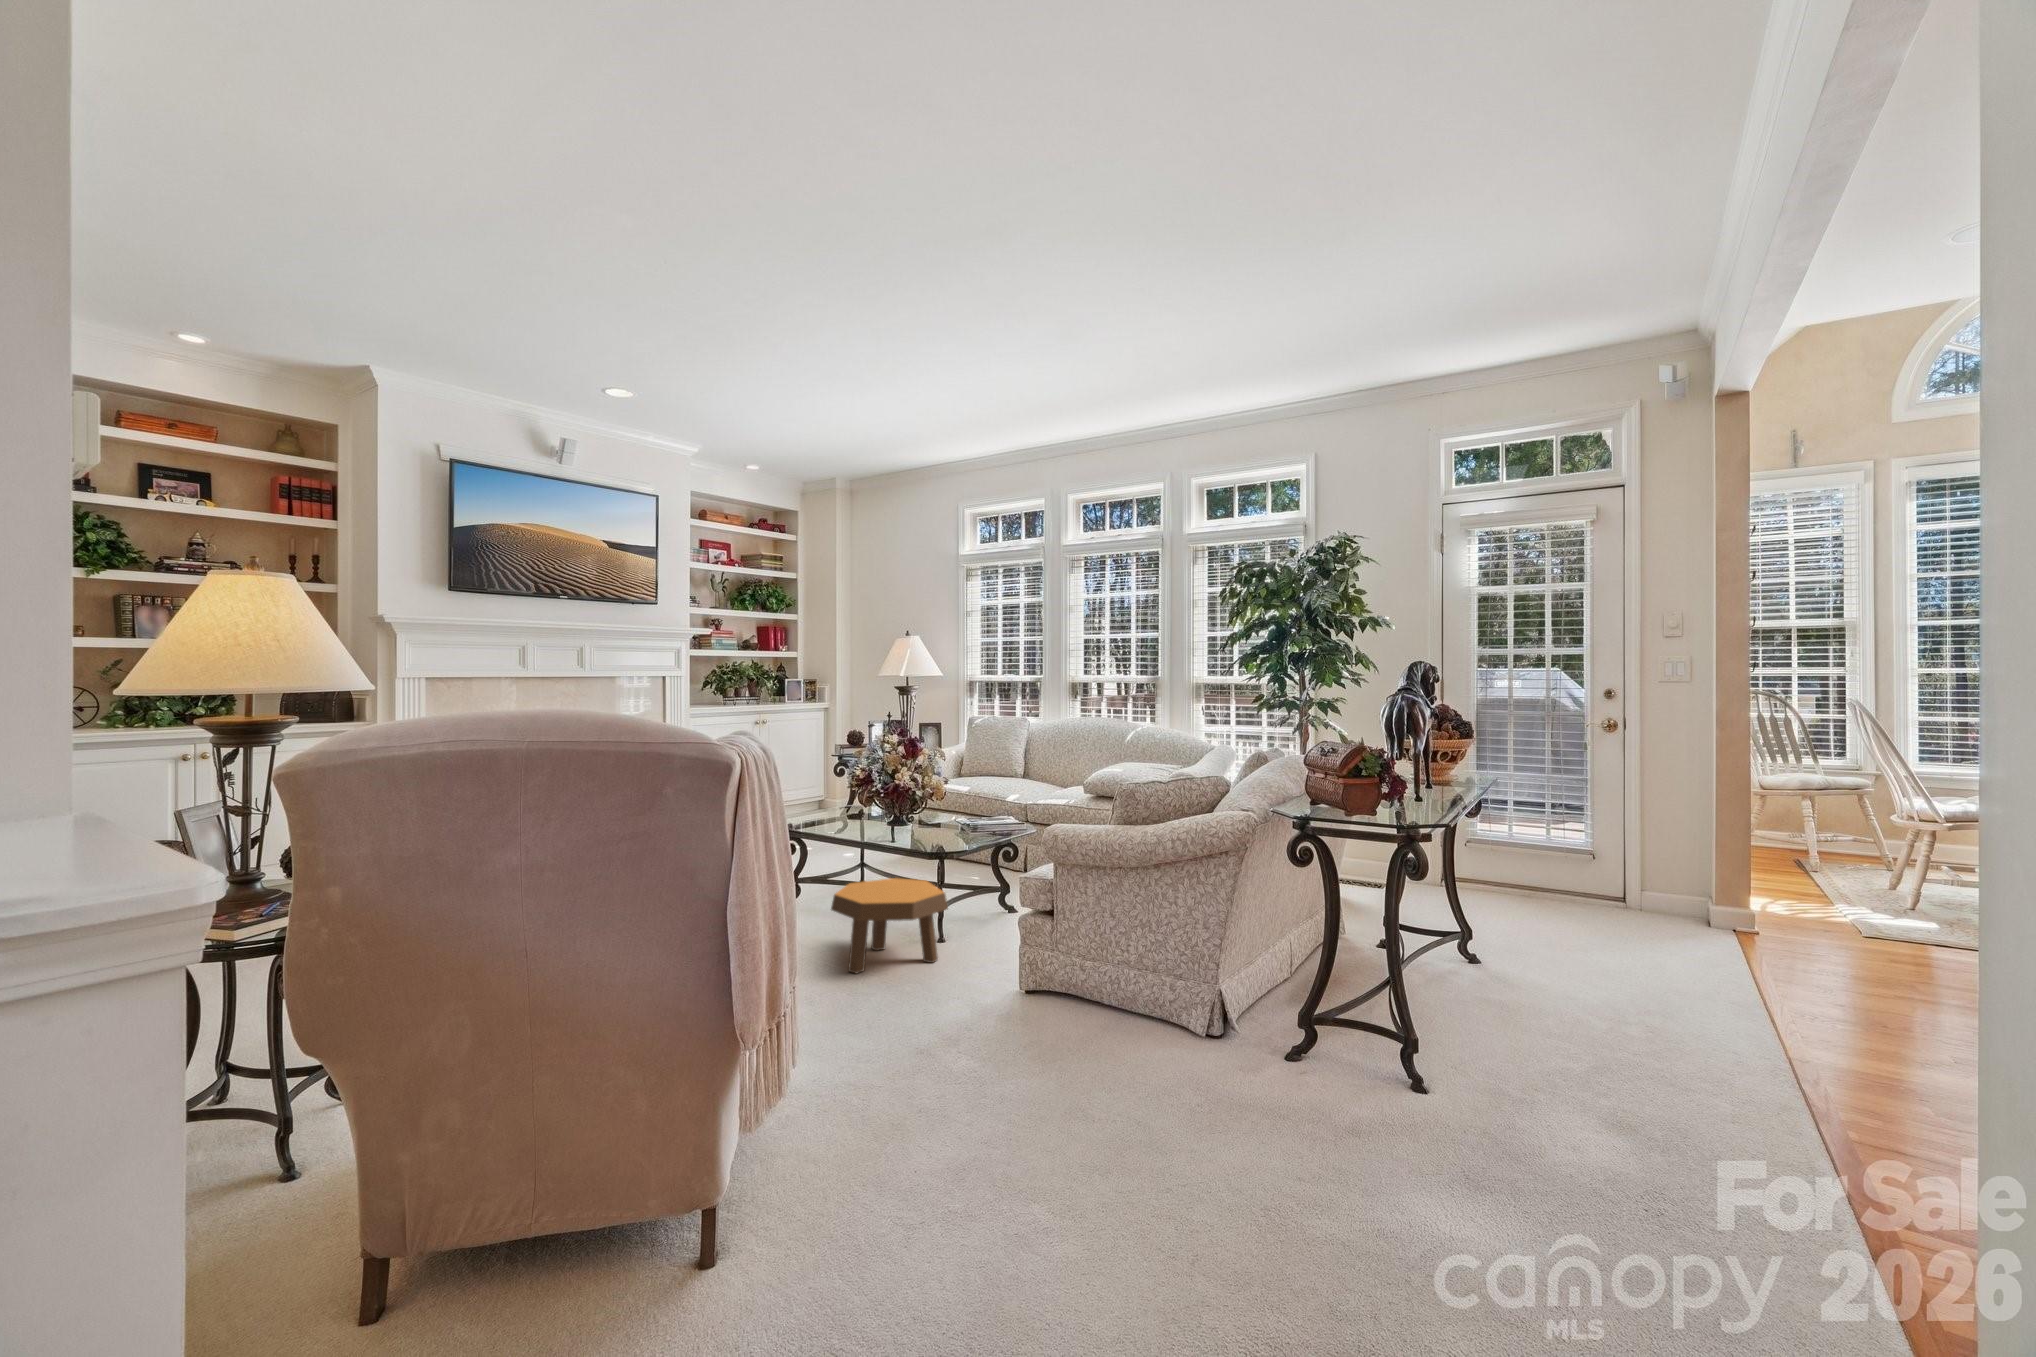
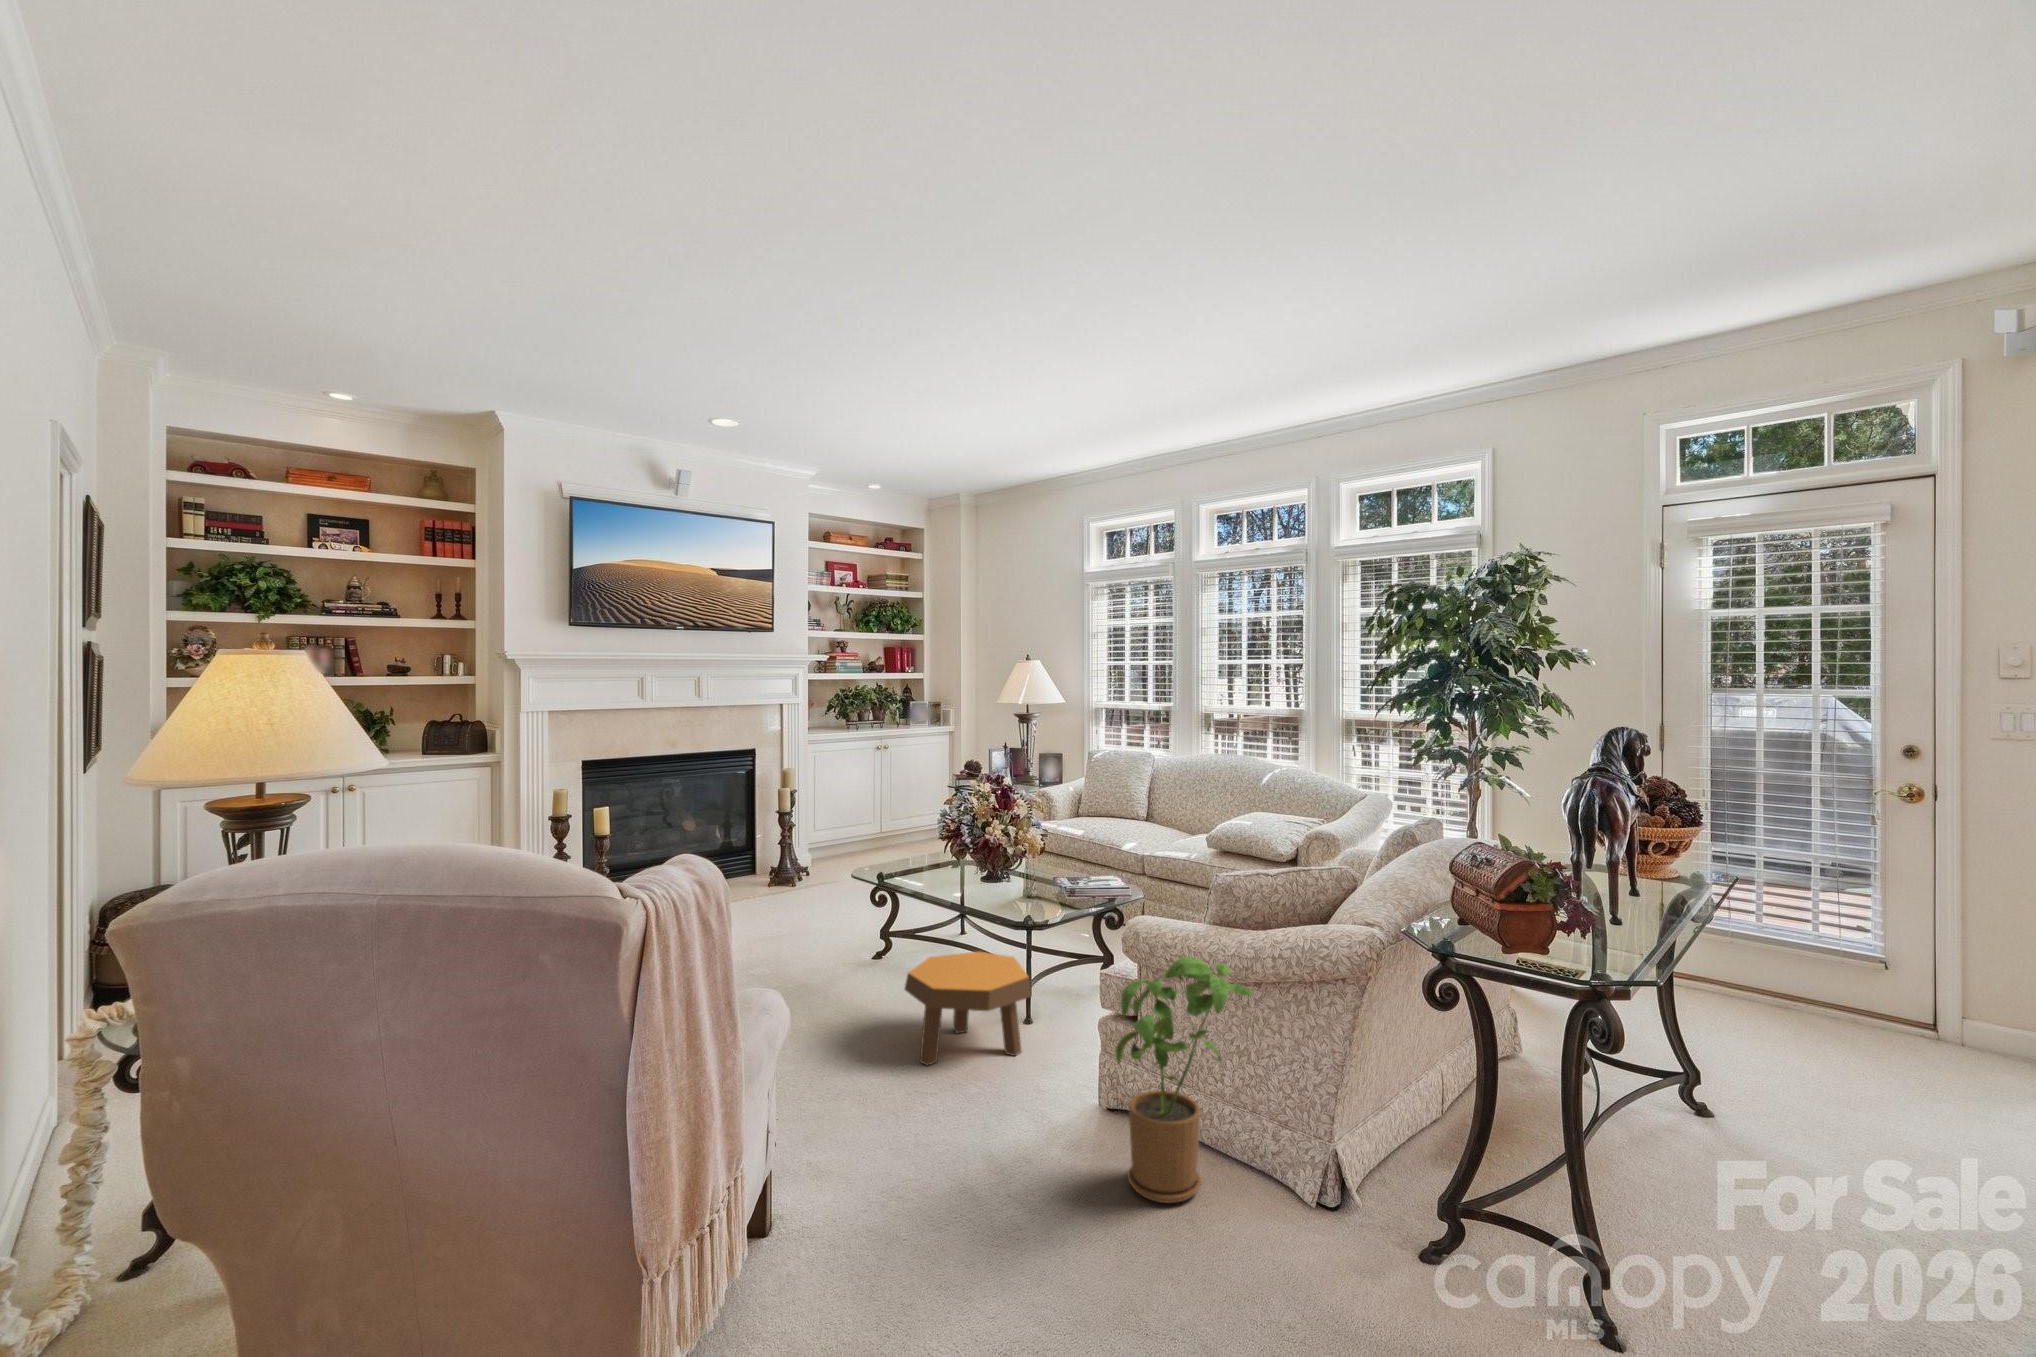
house plant: none [1045,842,1157,1046] -> present [1115,957,1254,1203]

